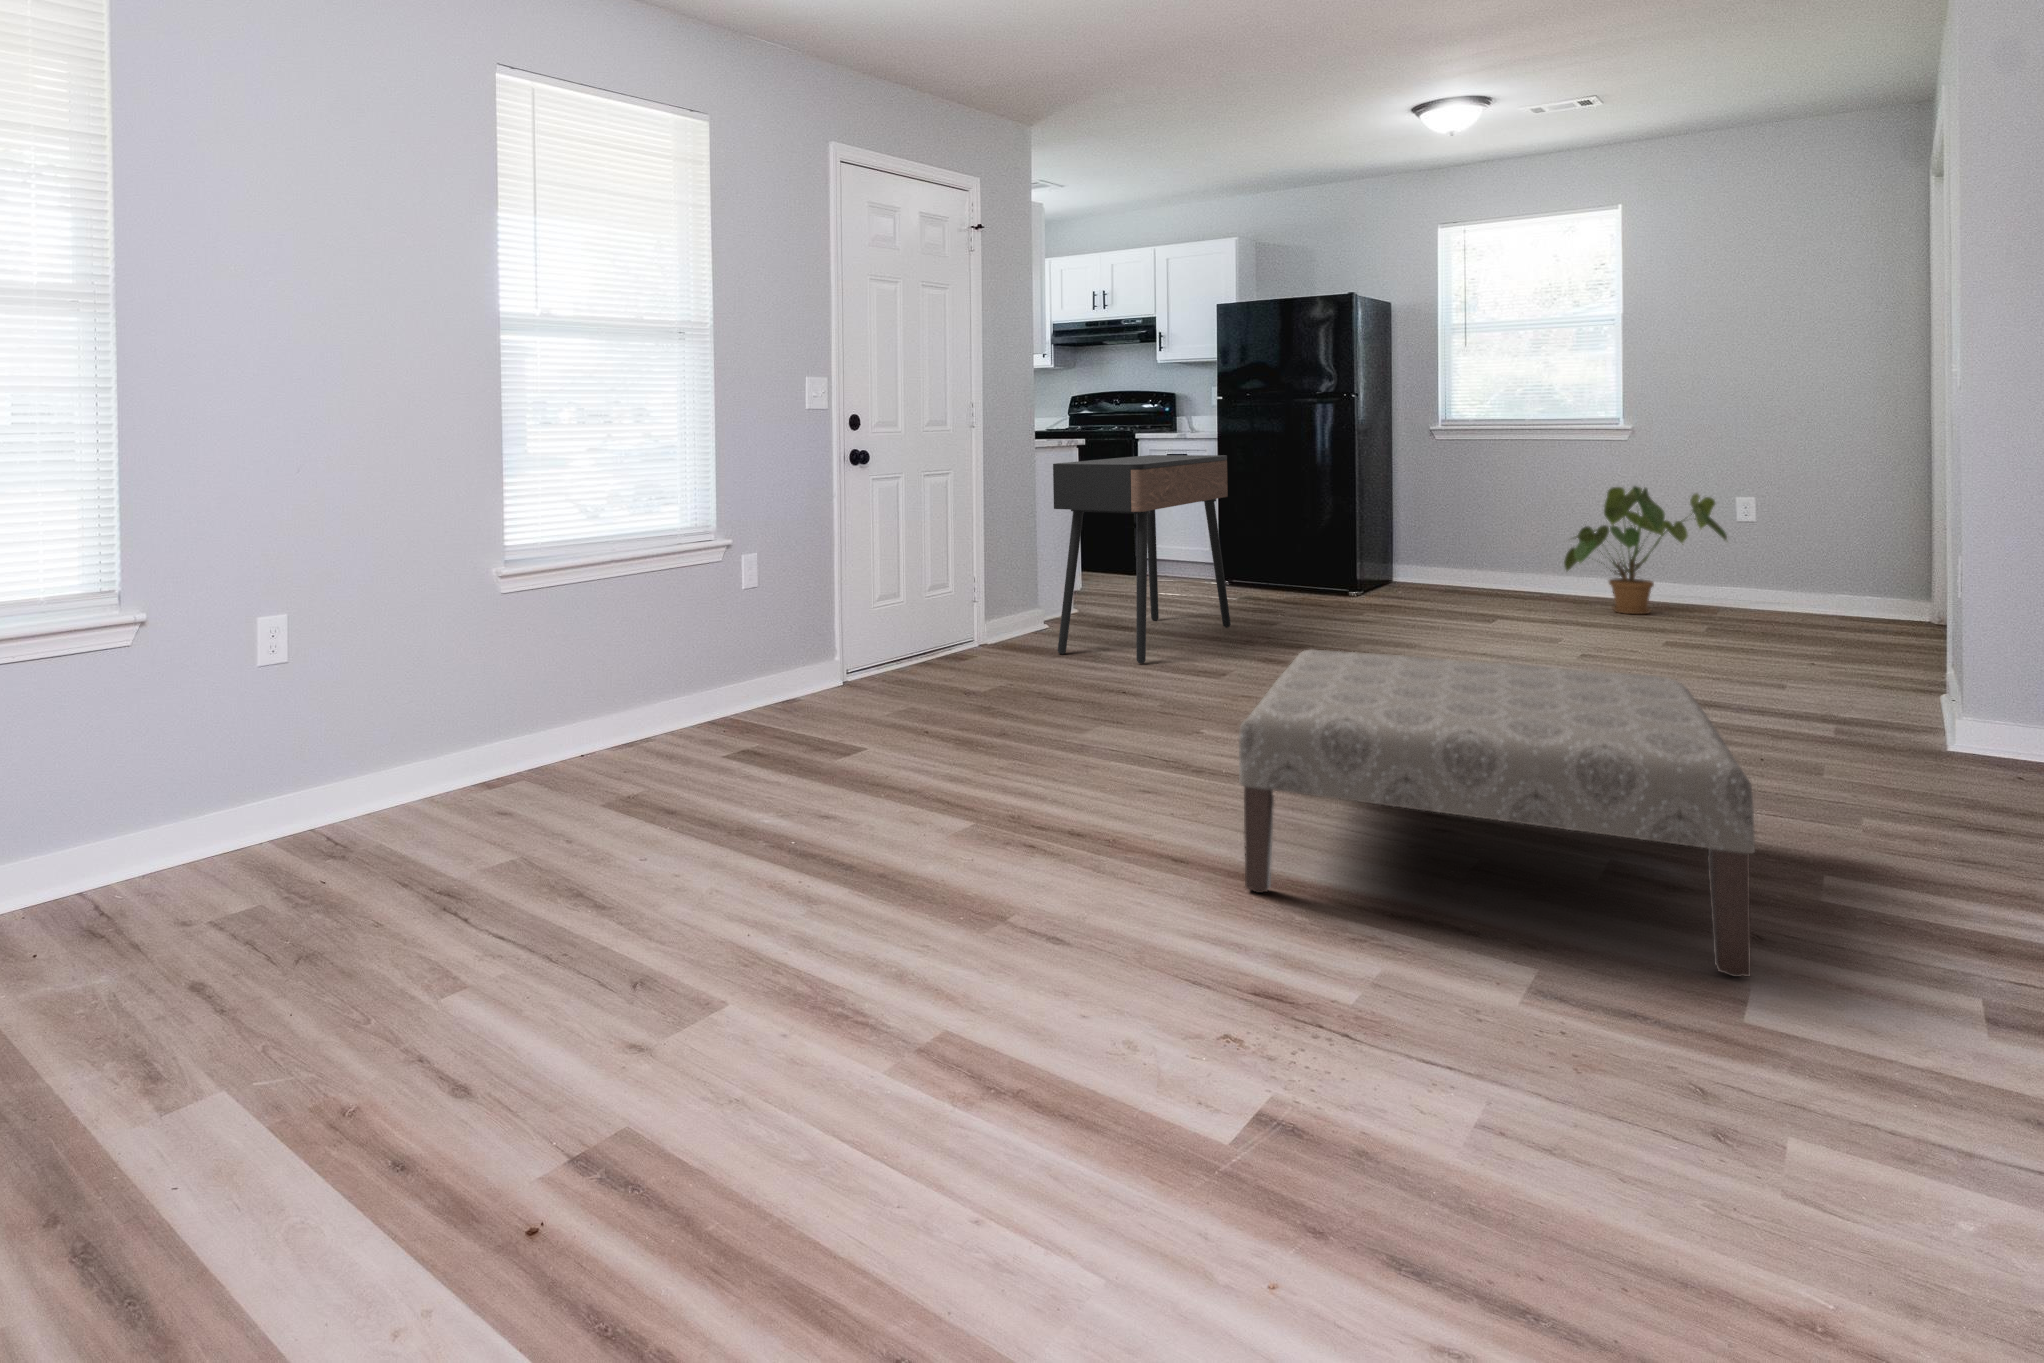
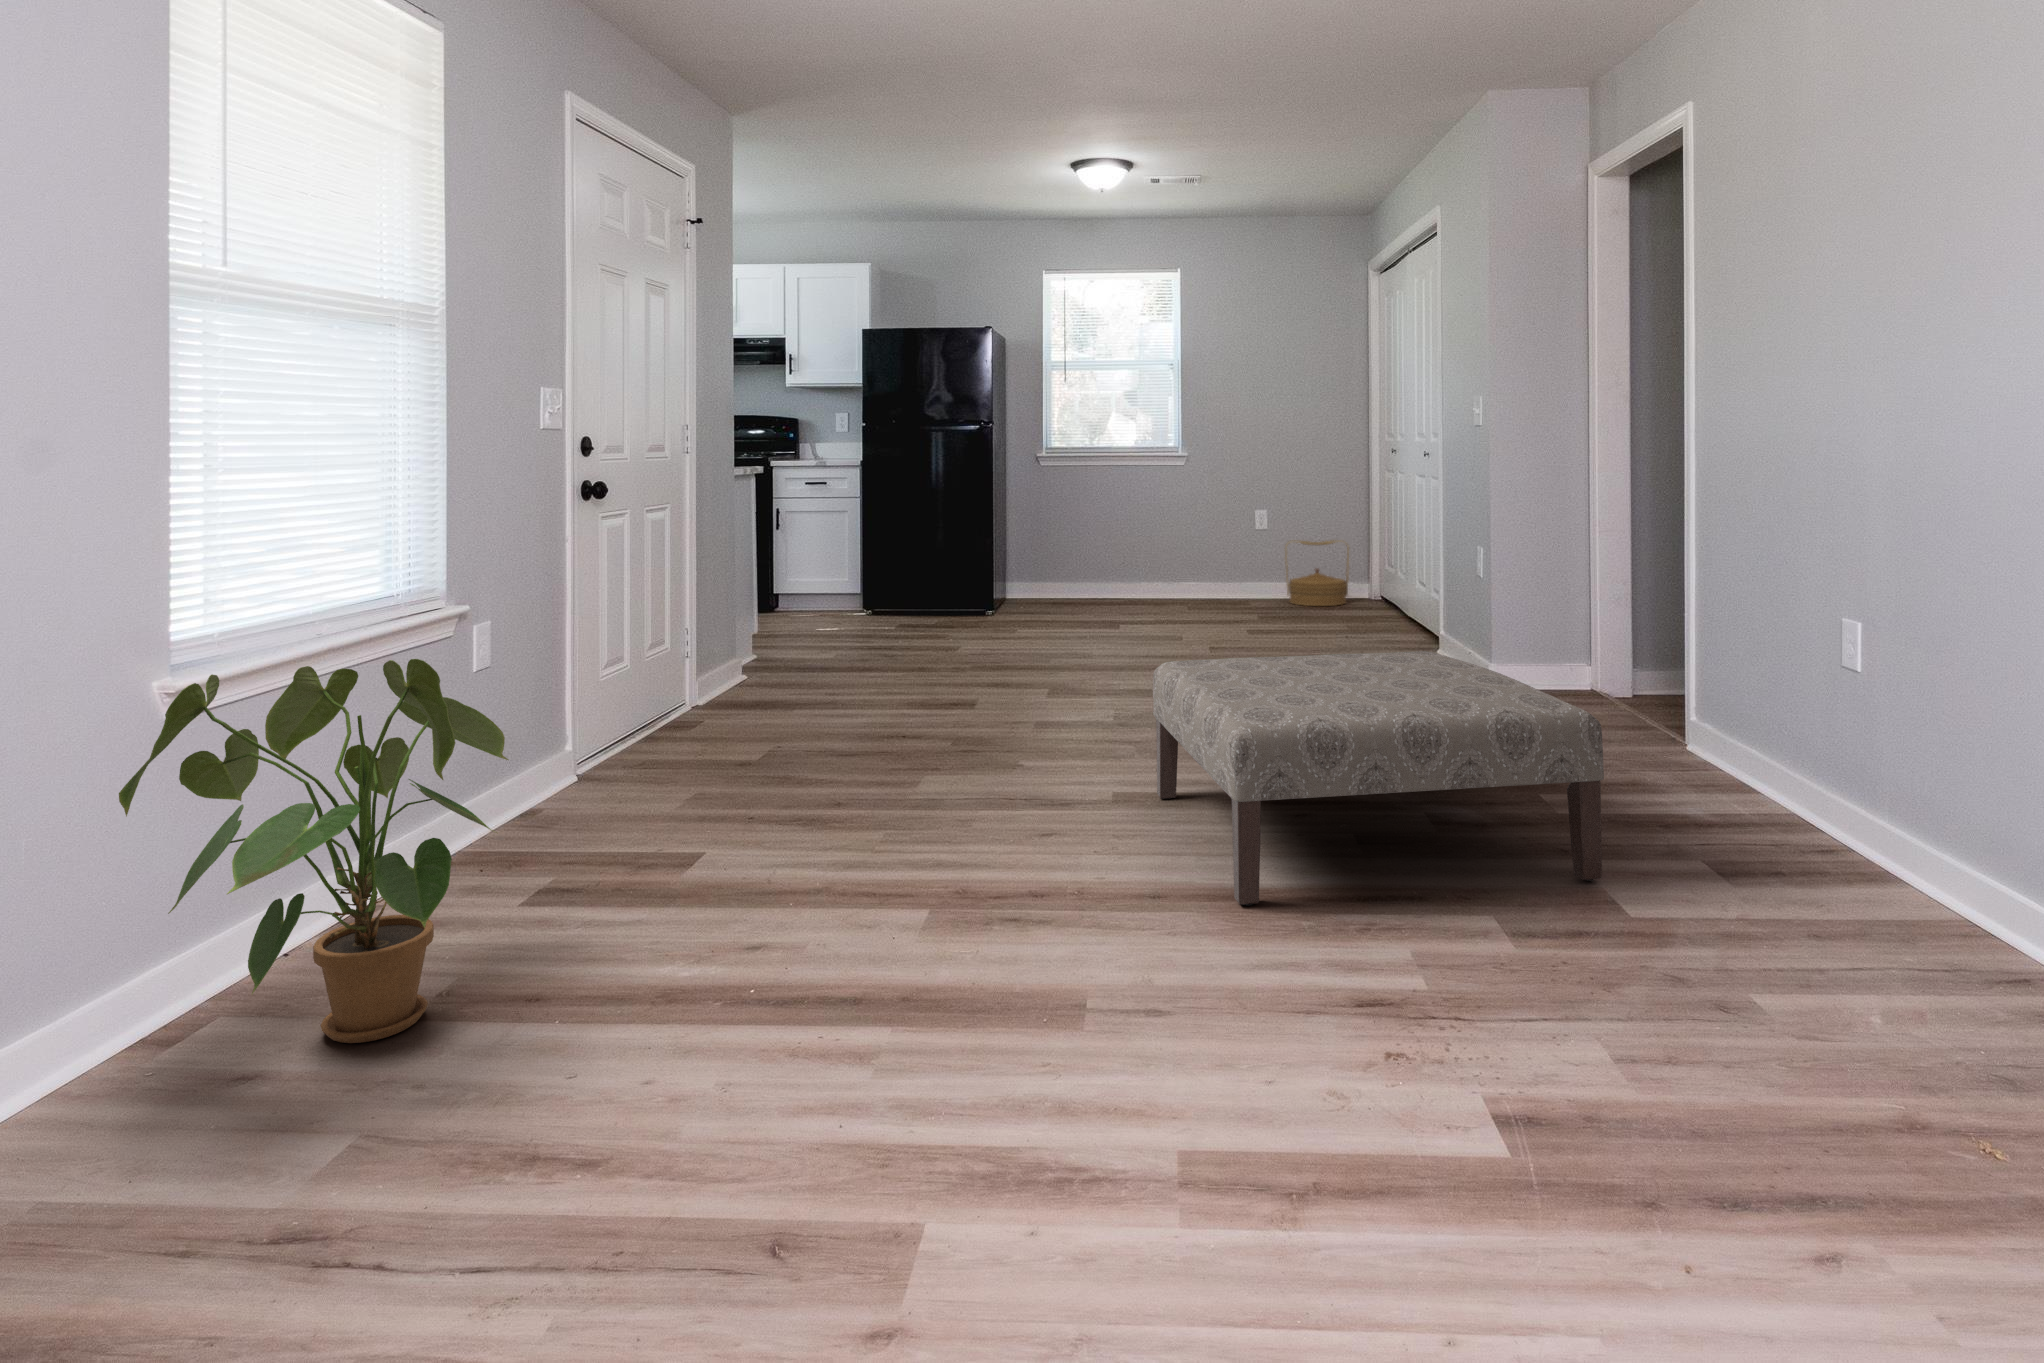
console table: present [1053,455,1231,663] -> none [786,482,921,701]
house plant: present [1564,486,1727,614] -> present [119,659,508,1043]
woven basket: none [1787,539,1900,629] -> present [1285,540,1349,606]

